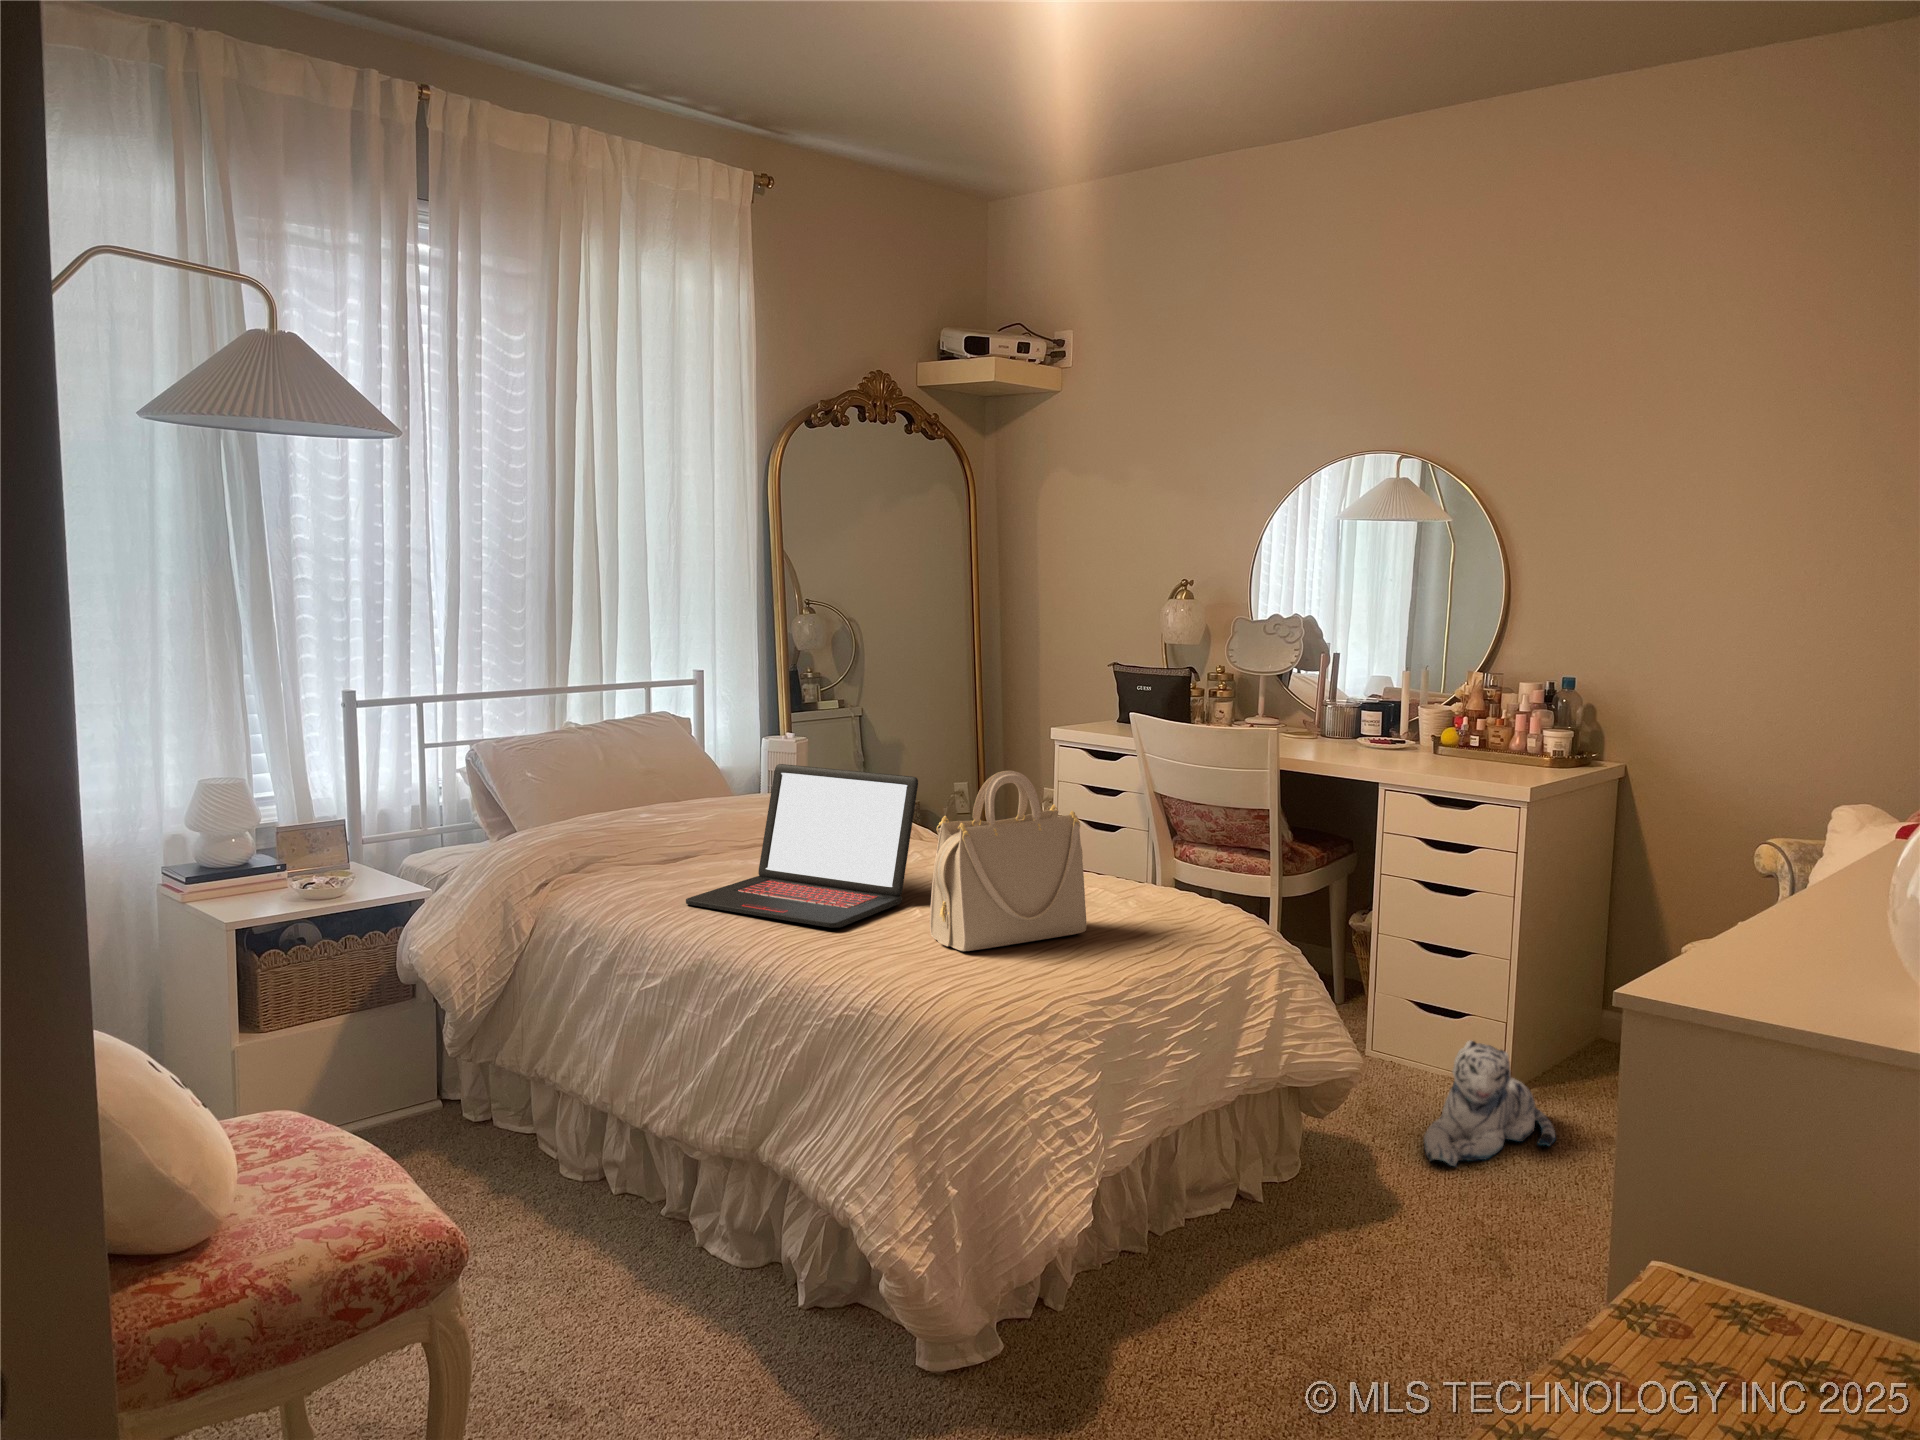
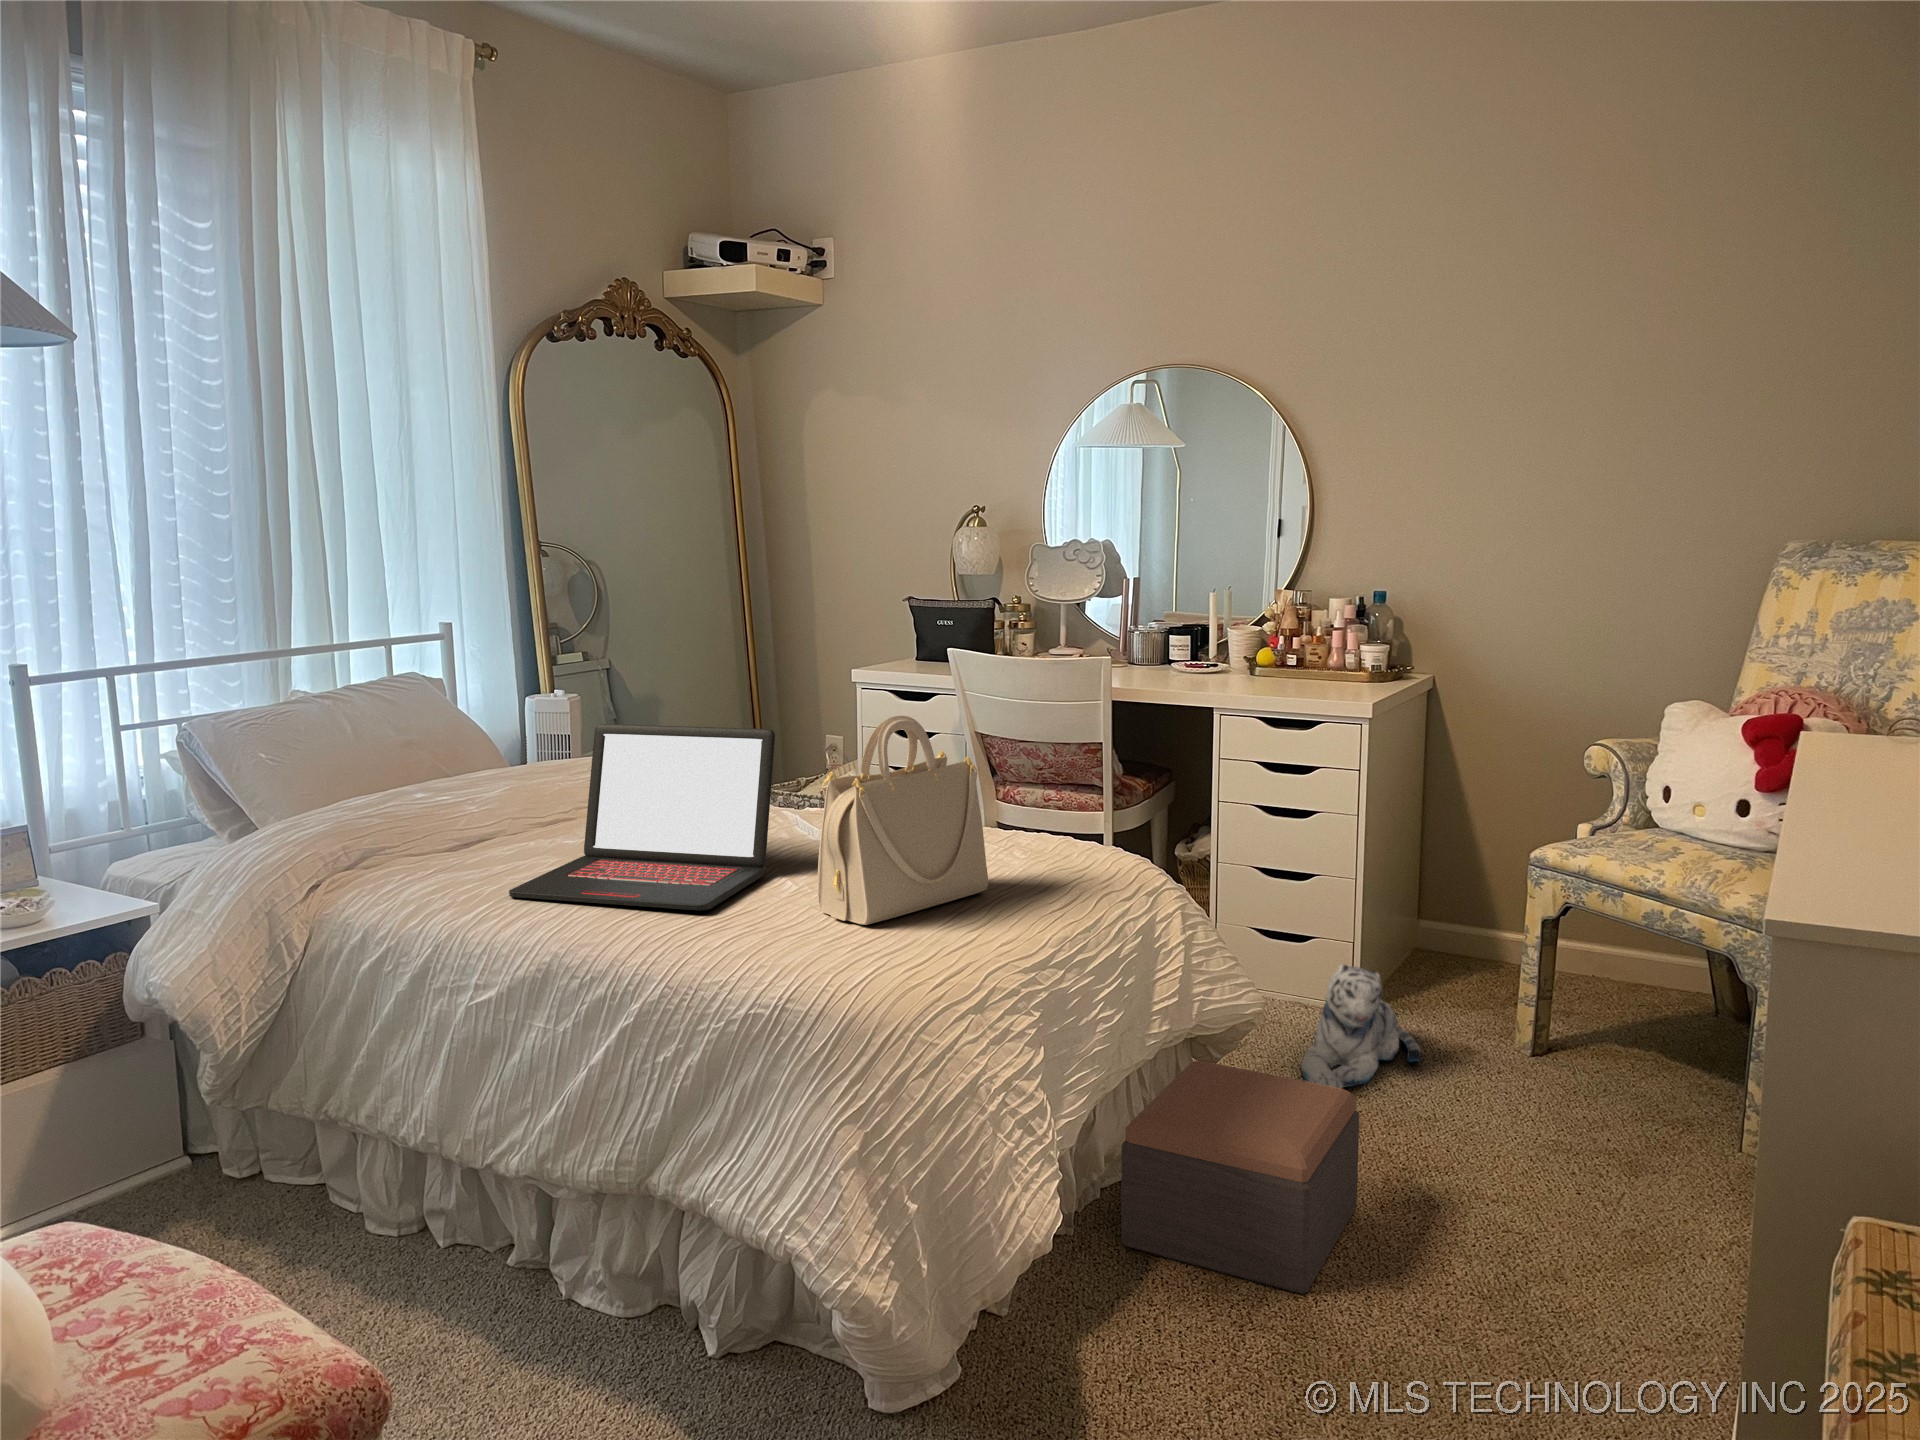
footstool: none [1188,1111,1431,1335] -> present [1121,1061,1359,1294]

